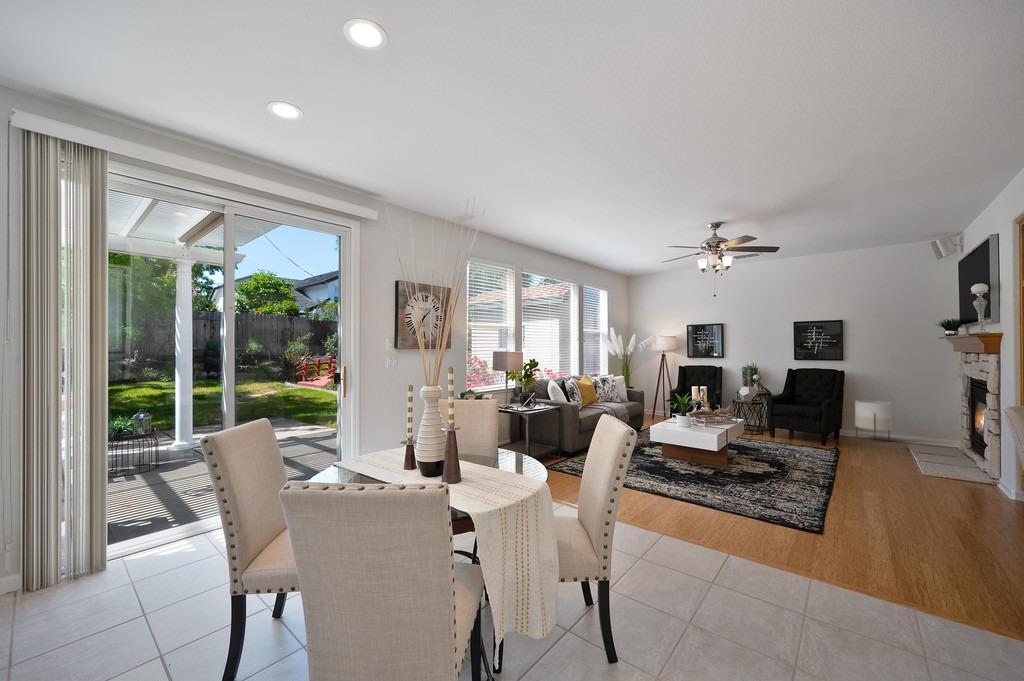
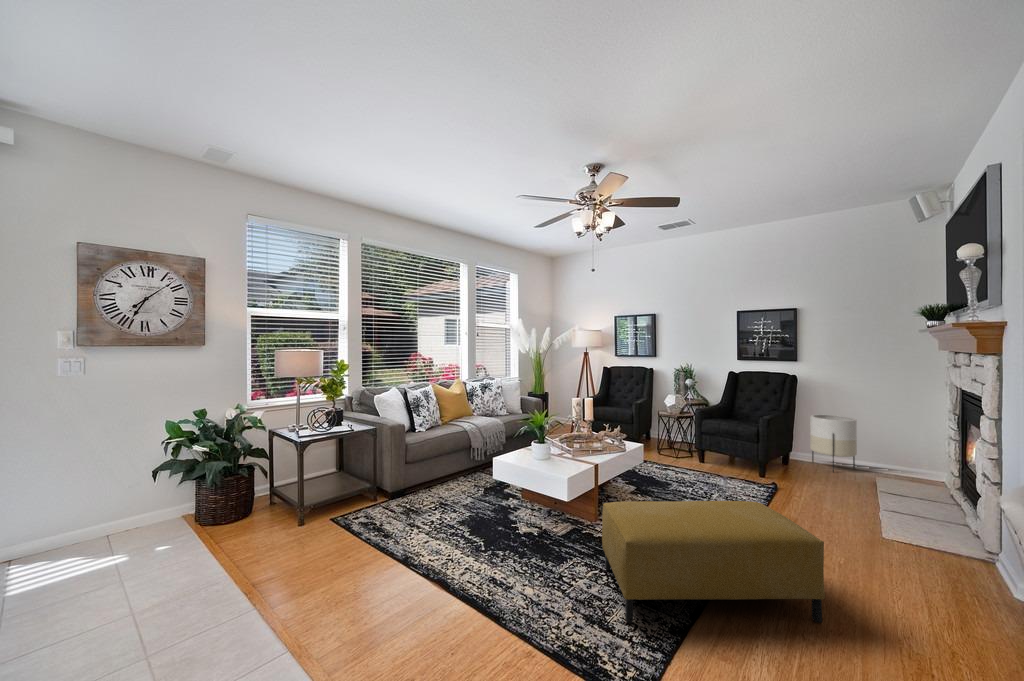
ottoman: none [752,446,902,509] -> present [602,501,825,623]

